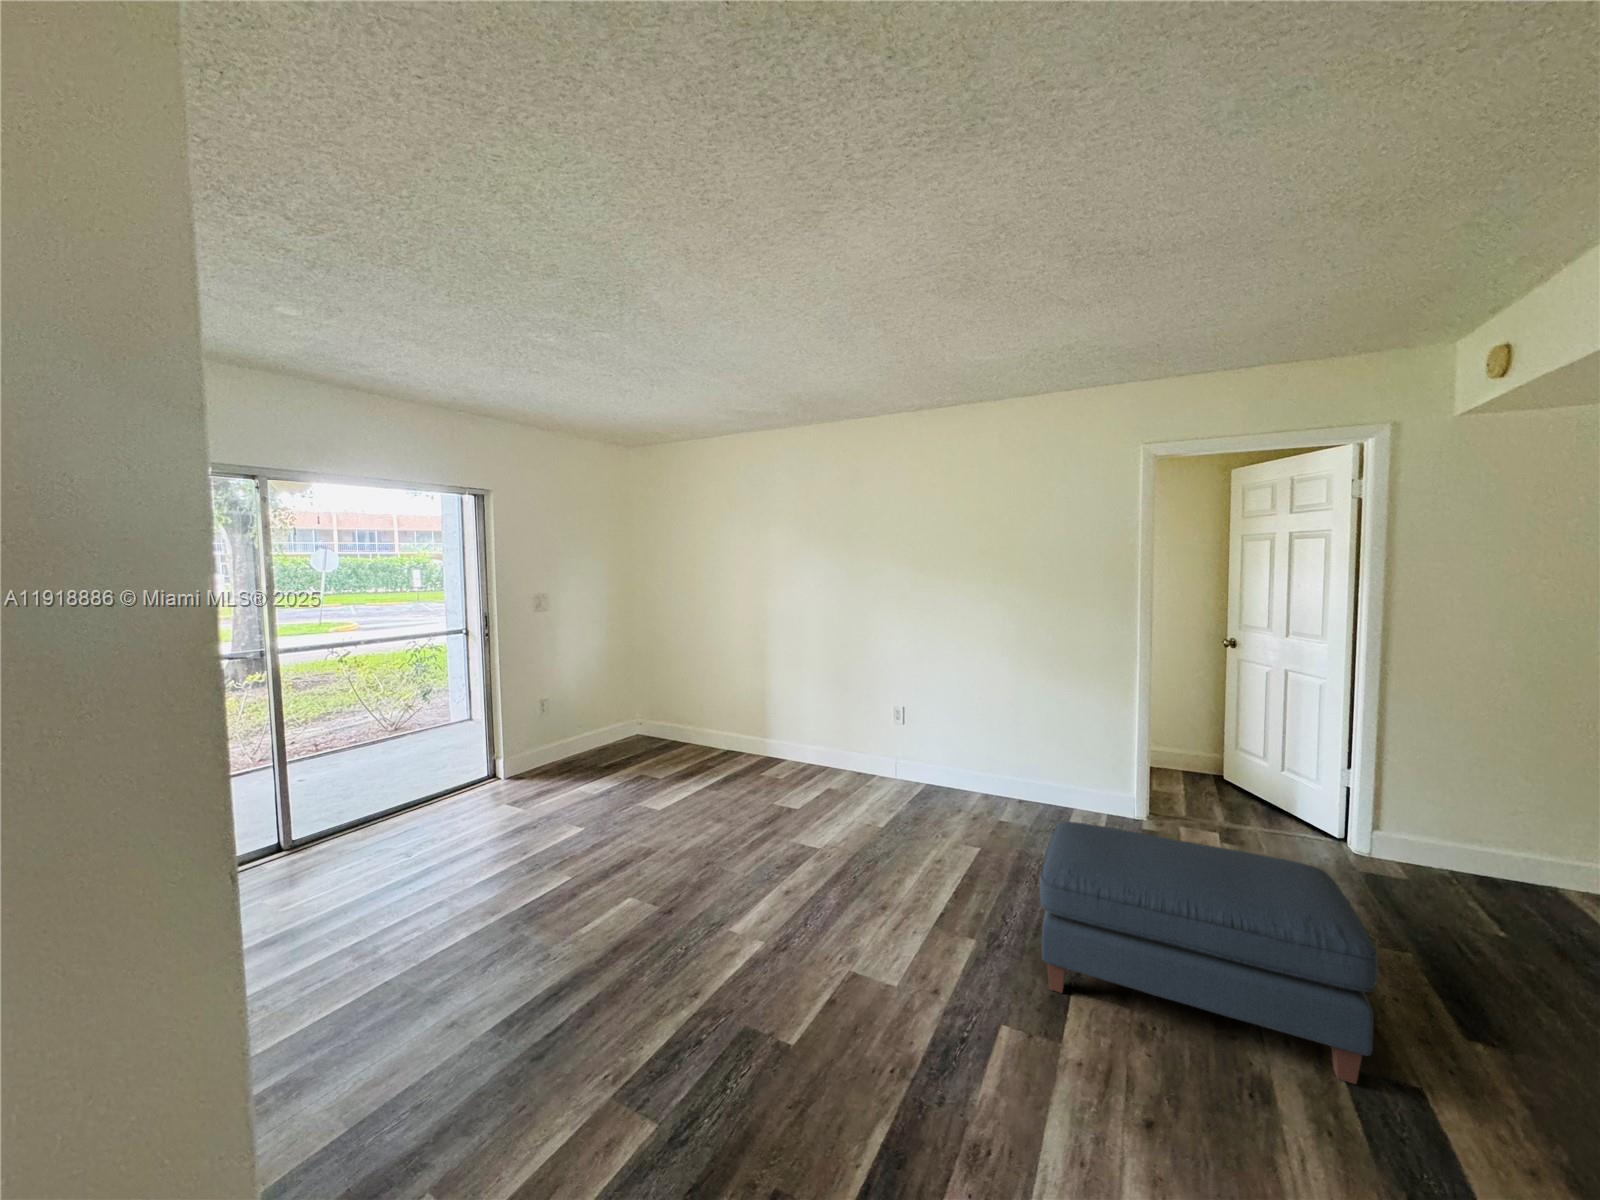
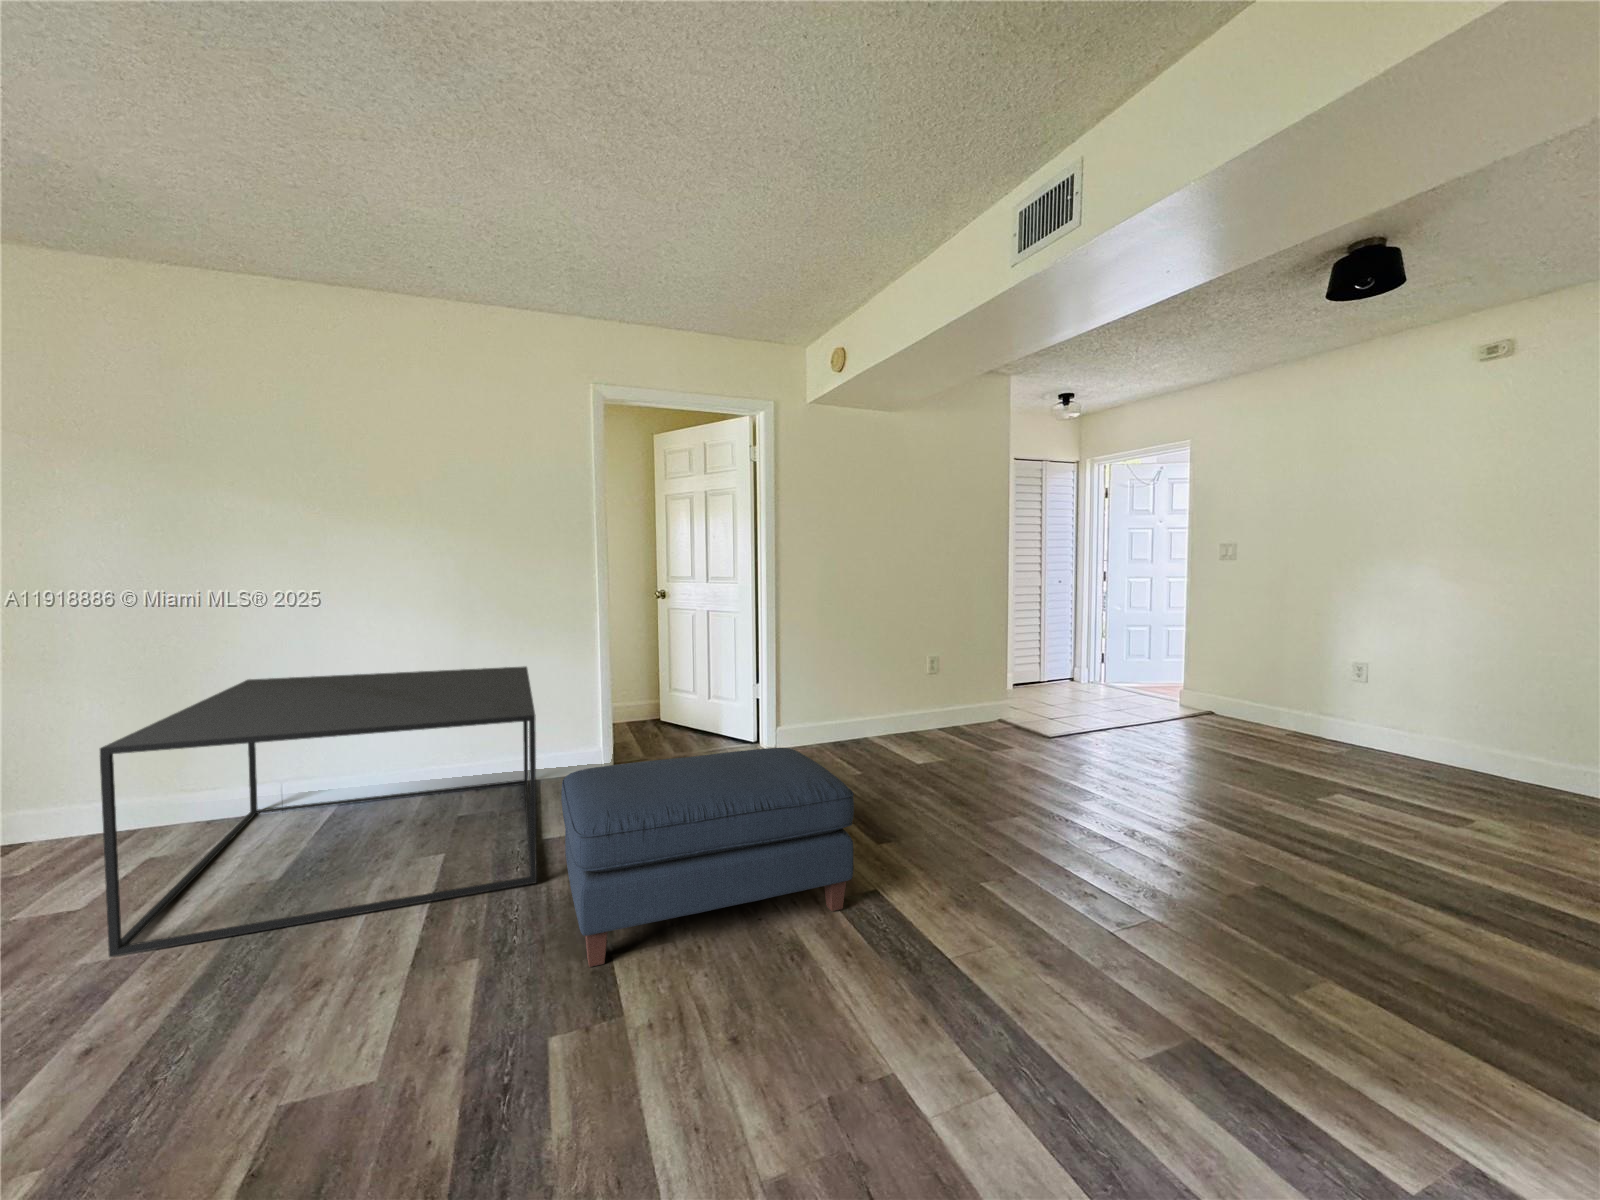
coffee table: none [810,693,1064,901] -> present [100,666,537,957]

